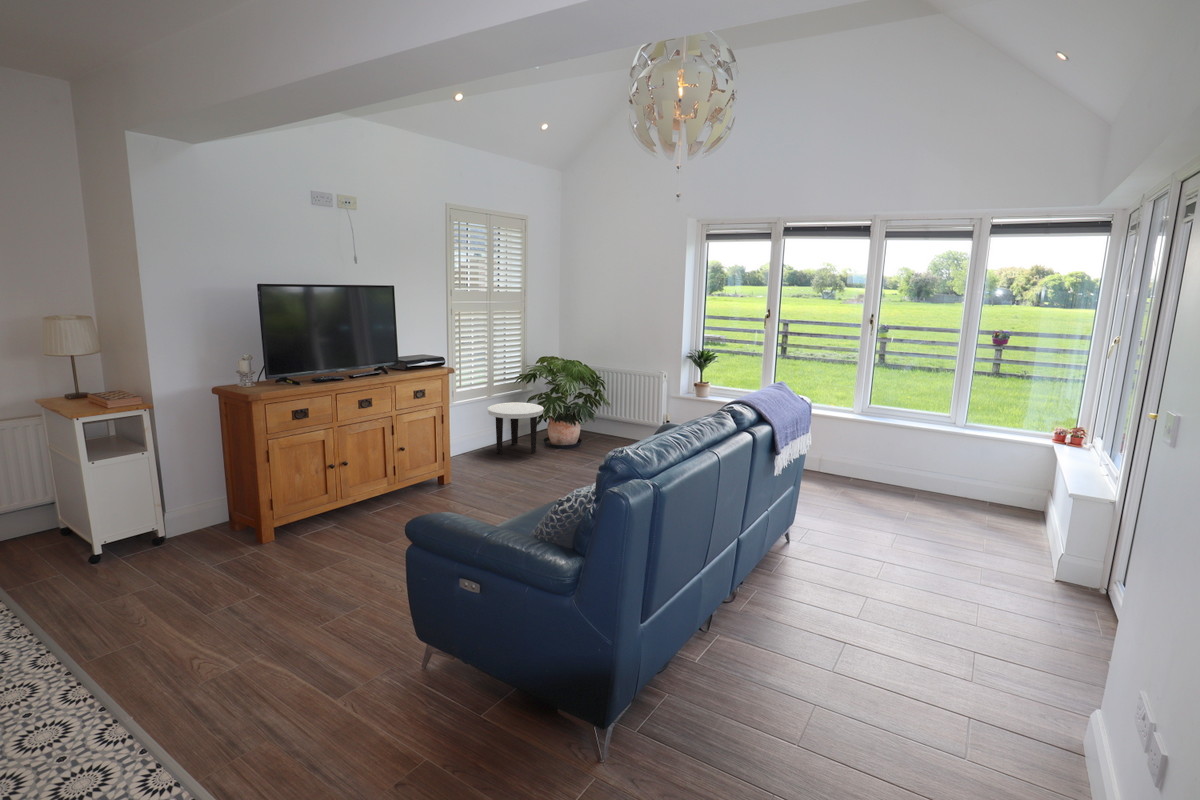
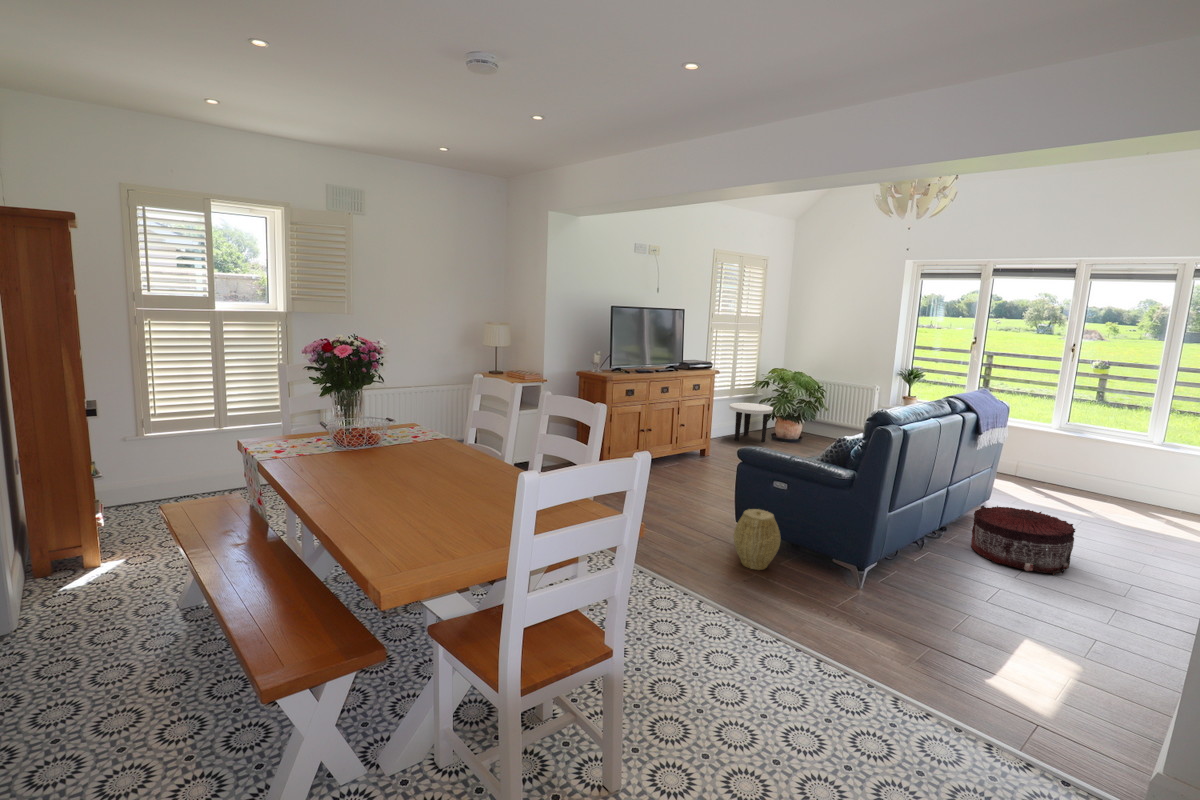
pouf: none [773,547,903,655] -> present [971,506,1075,575]
woven basket: none [386,637,471,753] -> present [734,509,780,570]

